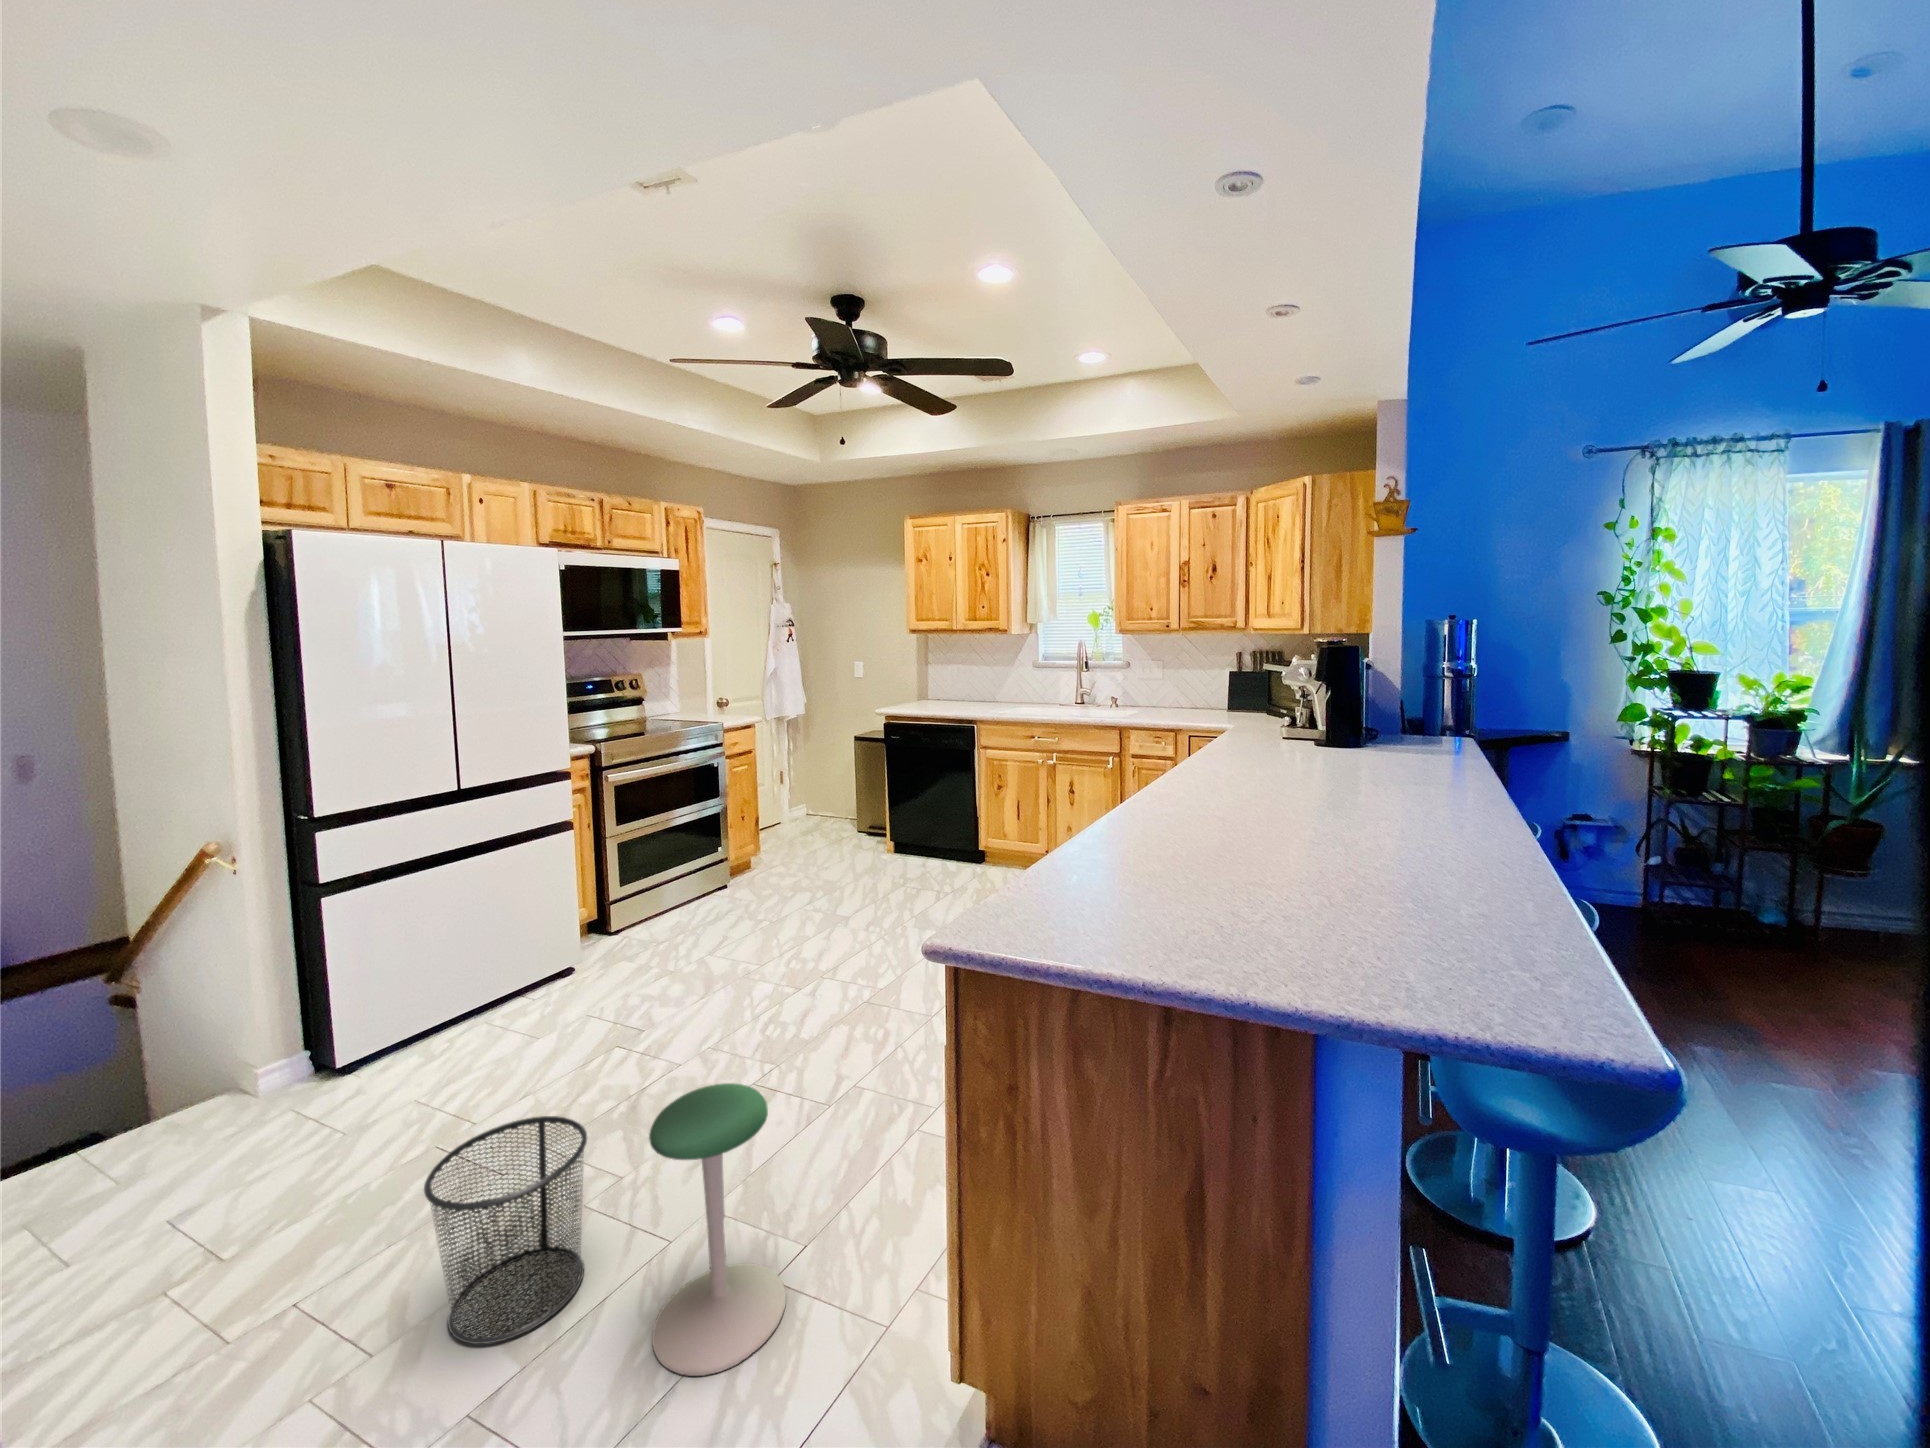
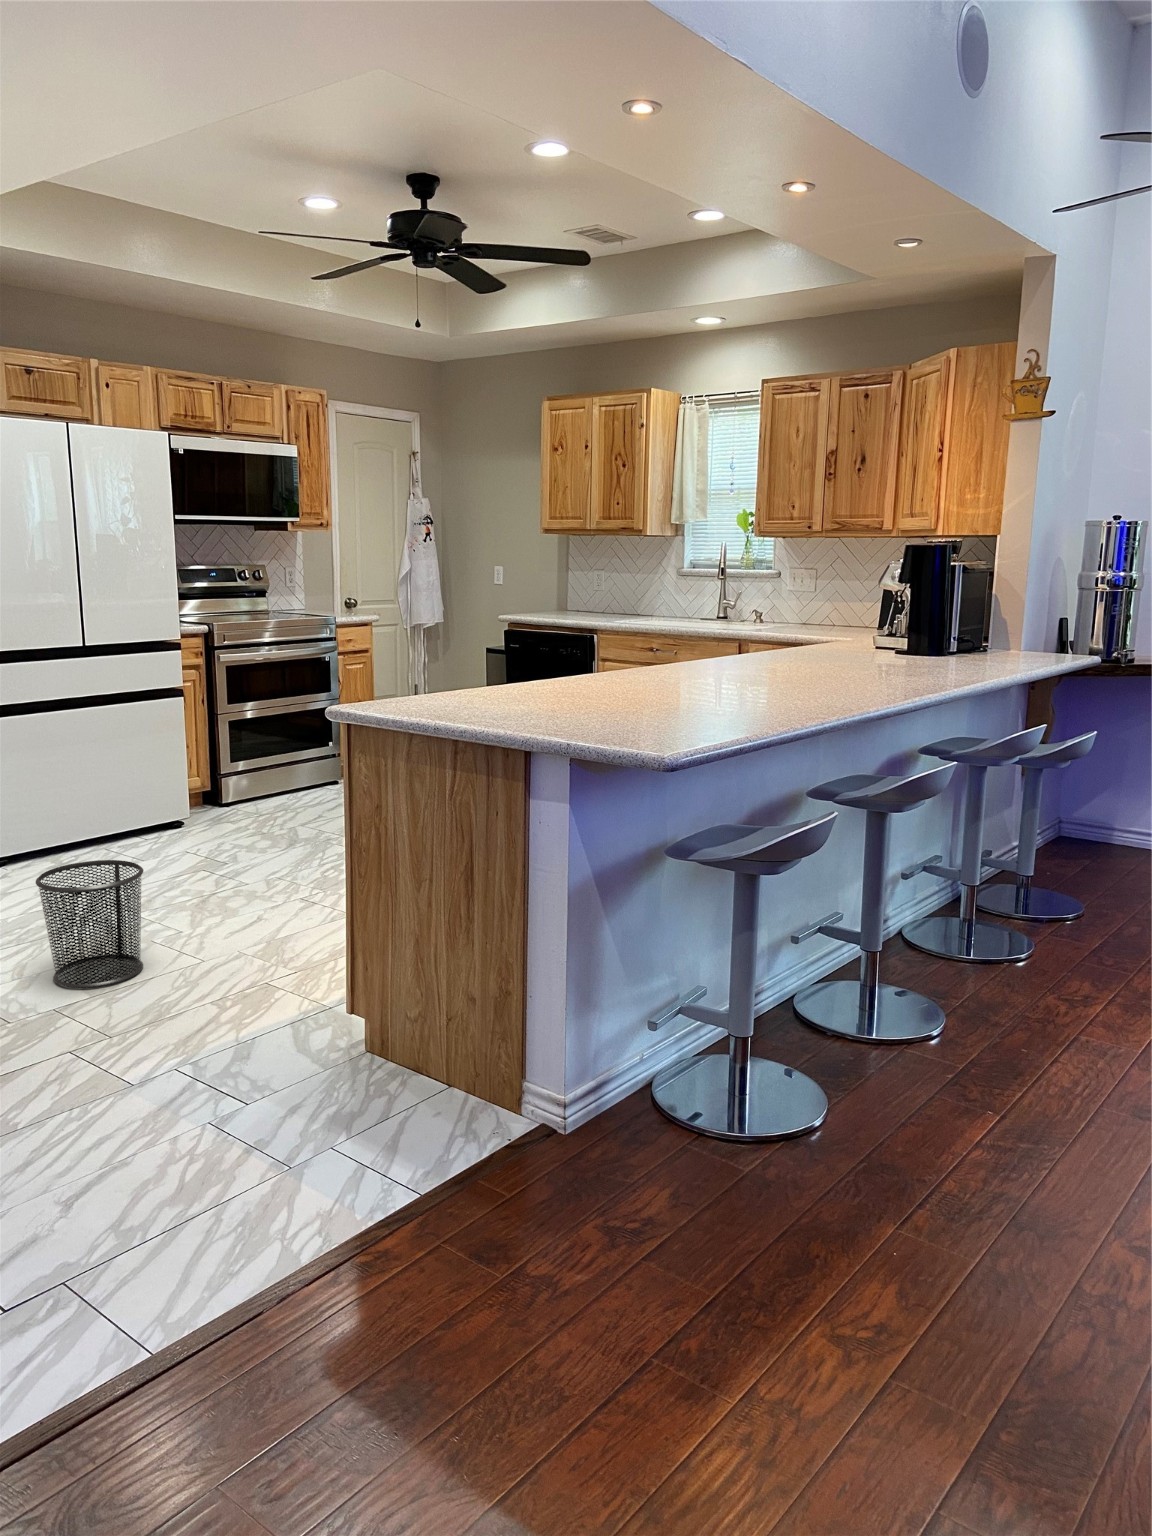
stool: present [649,1083,786,1376] -> none [171,836,270,1016]

